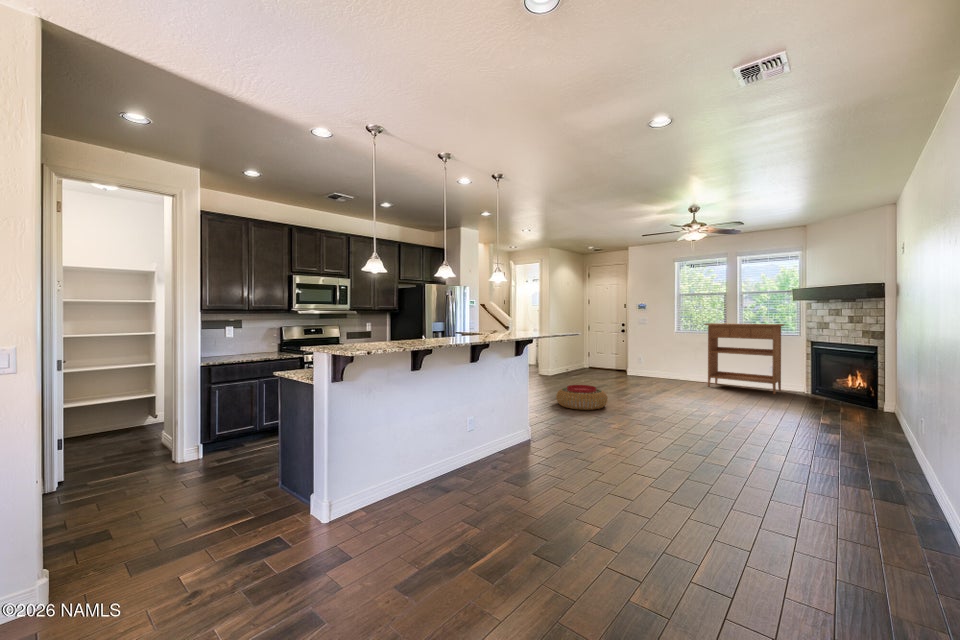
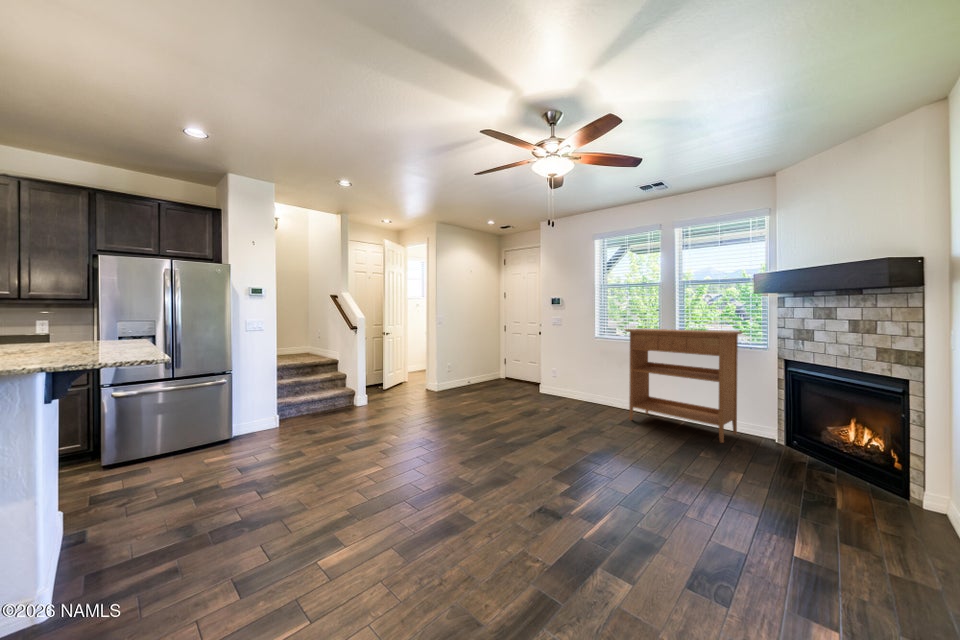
pouf: present [556,385,607,410] -> none [341,424,423,474]

